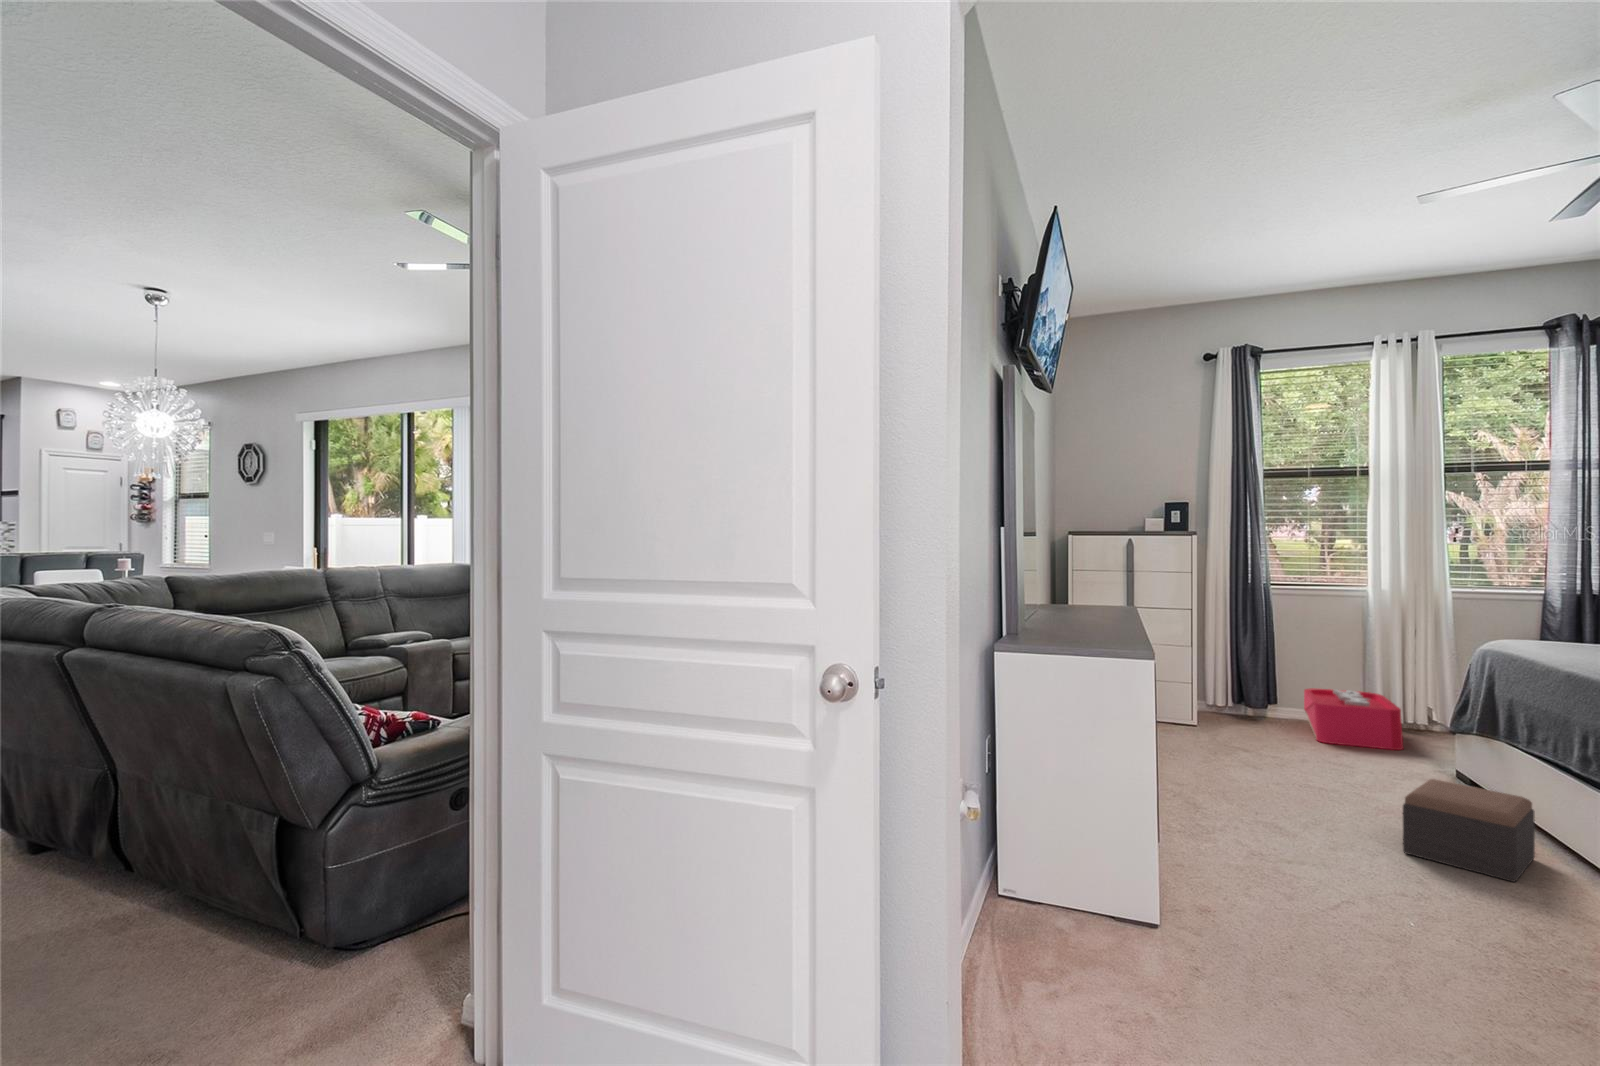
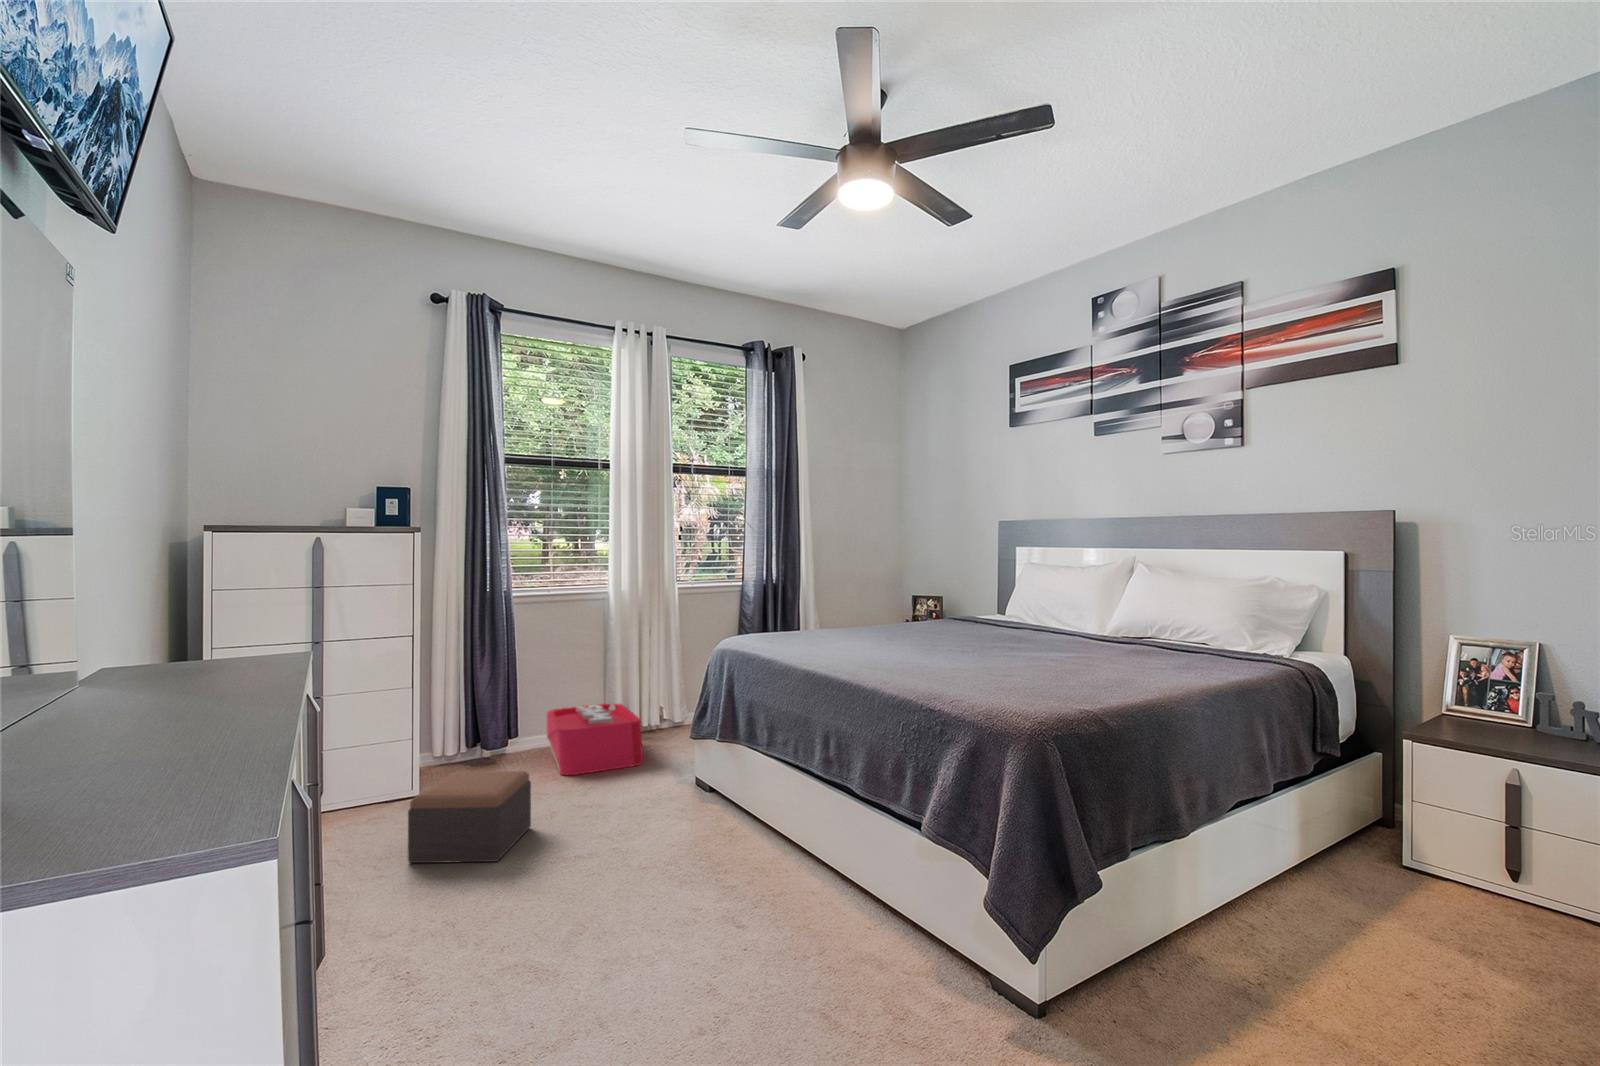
footstool: present [1403,779,1535,882] -> present [408,771,531,863]

